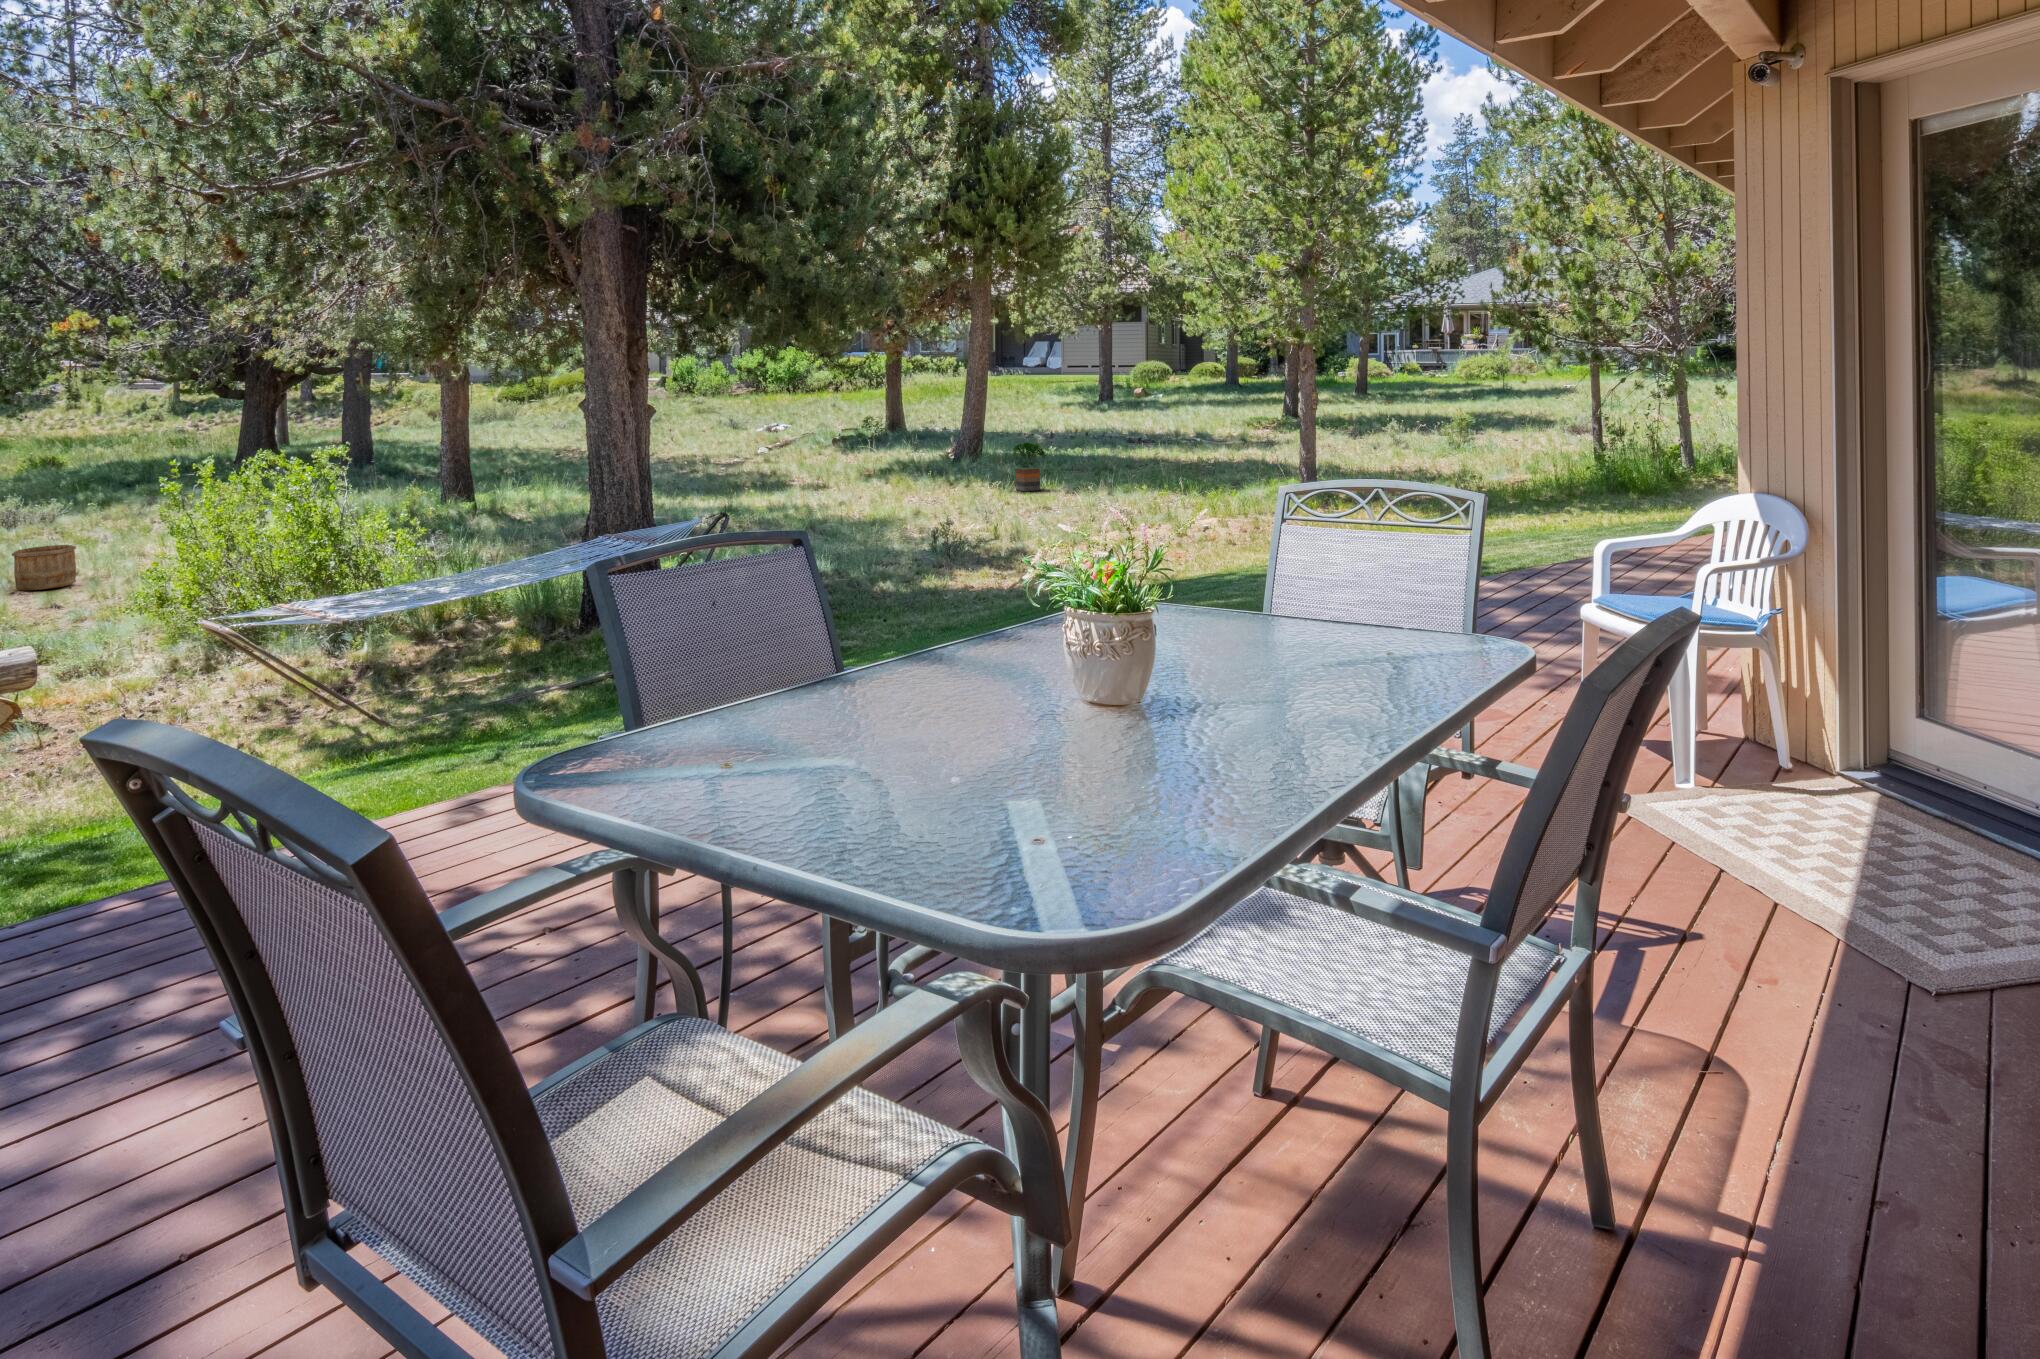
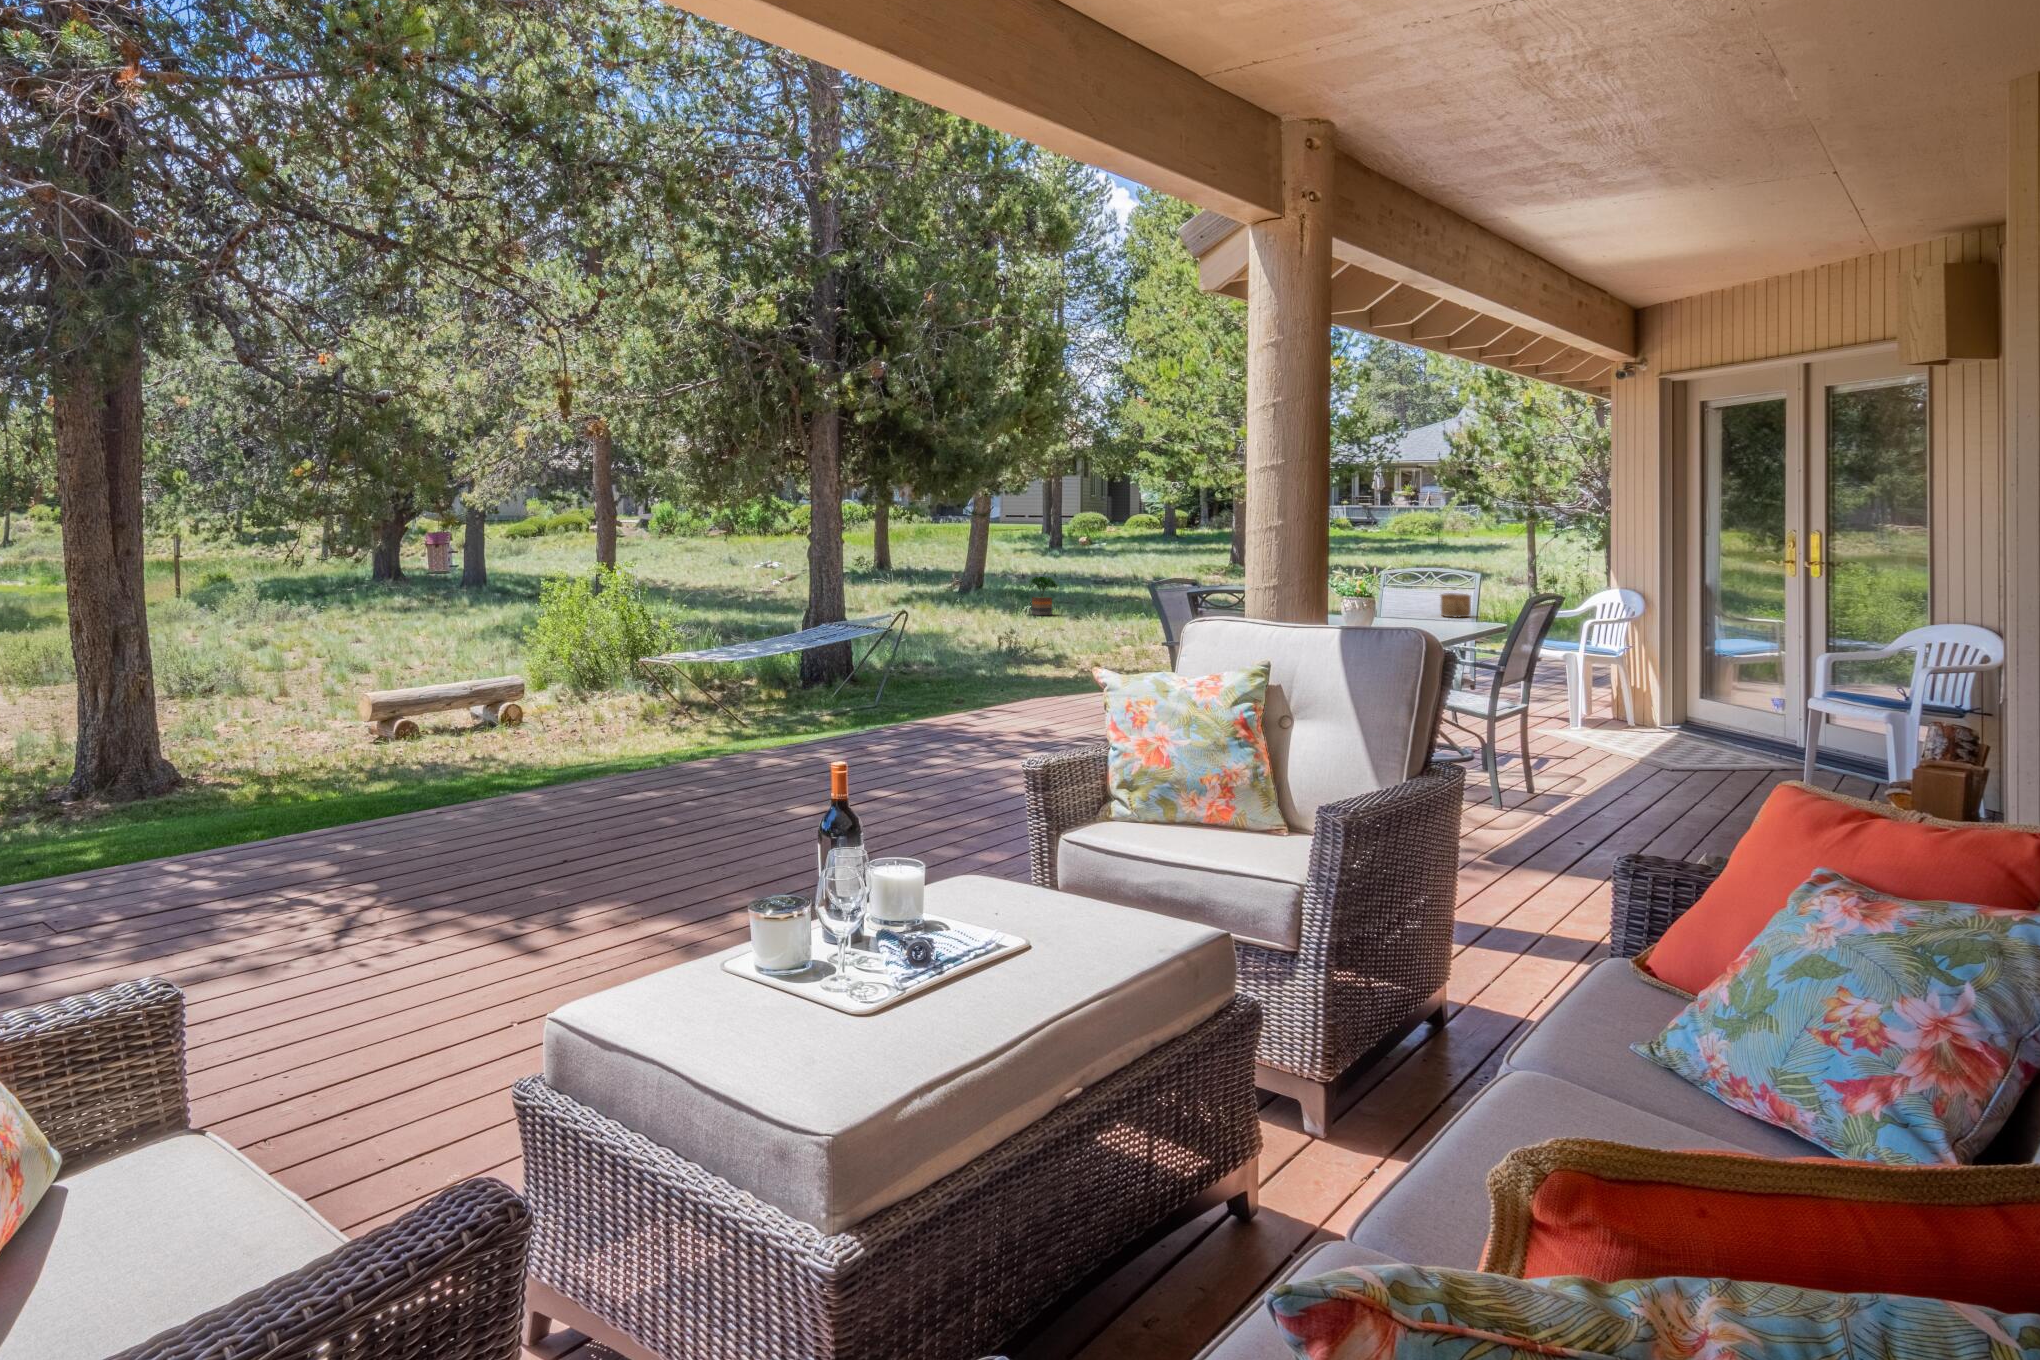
wooden bucket: present [12,545,76,591] -> present [1440,593,1471,617]

